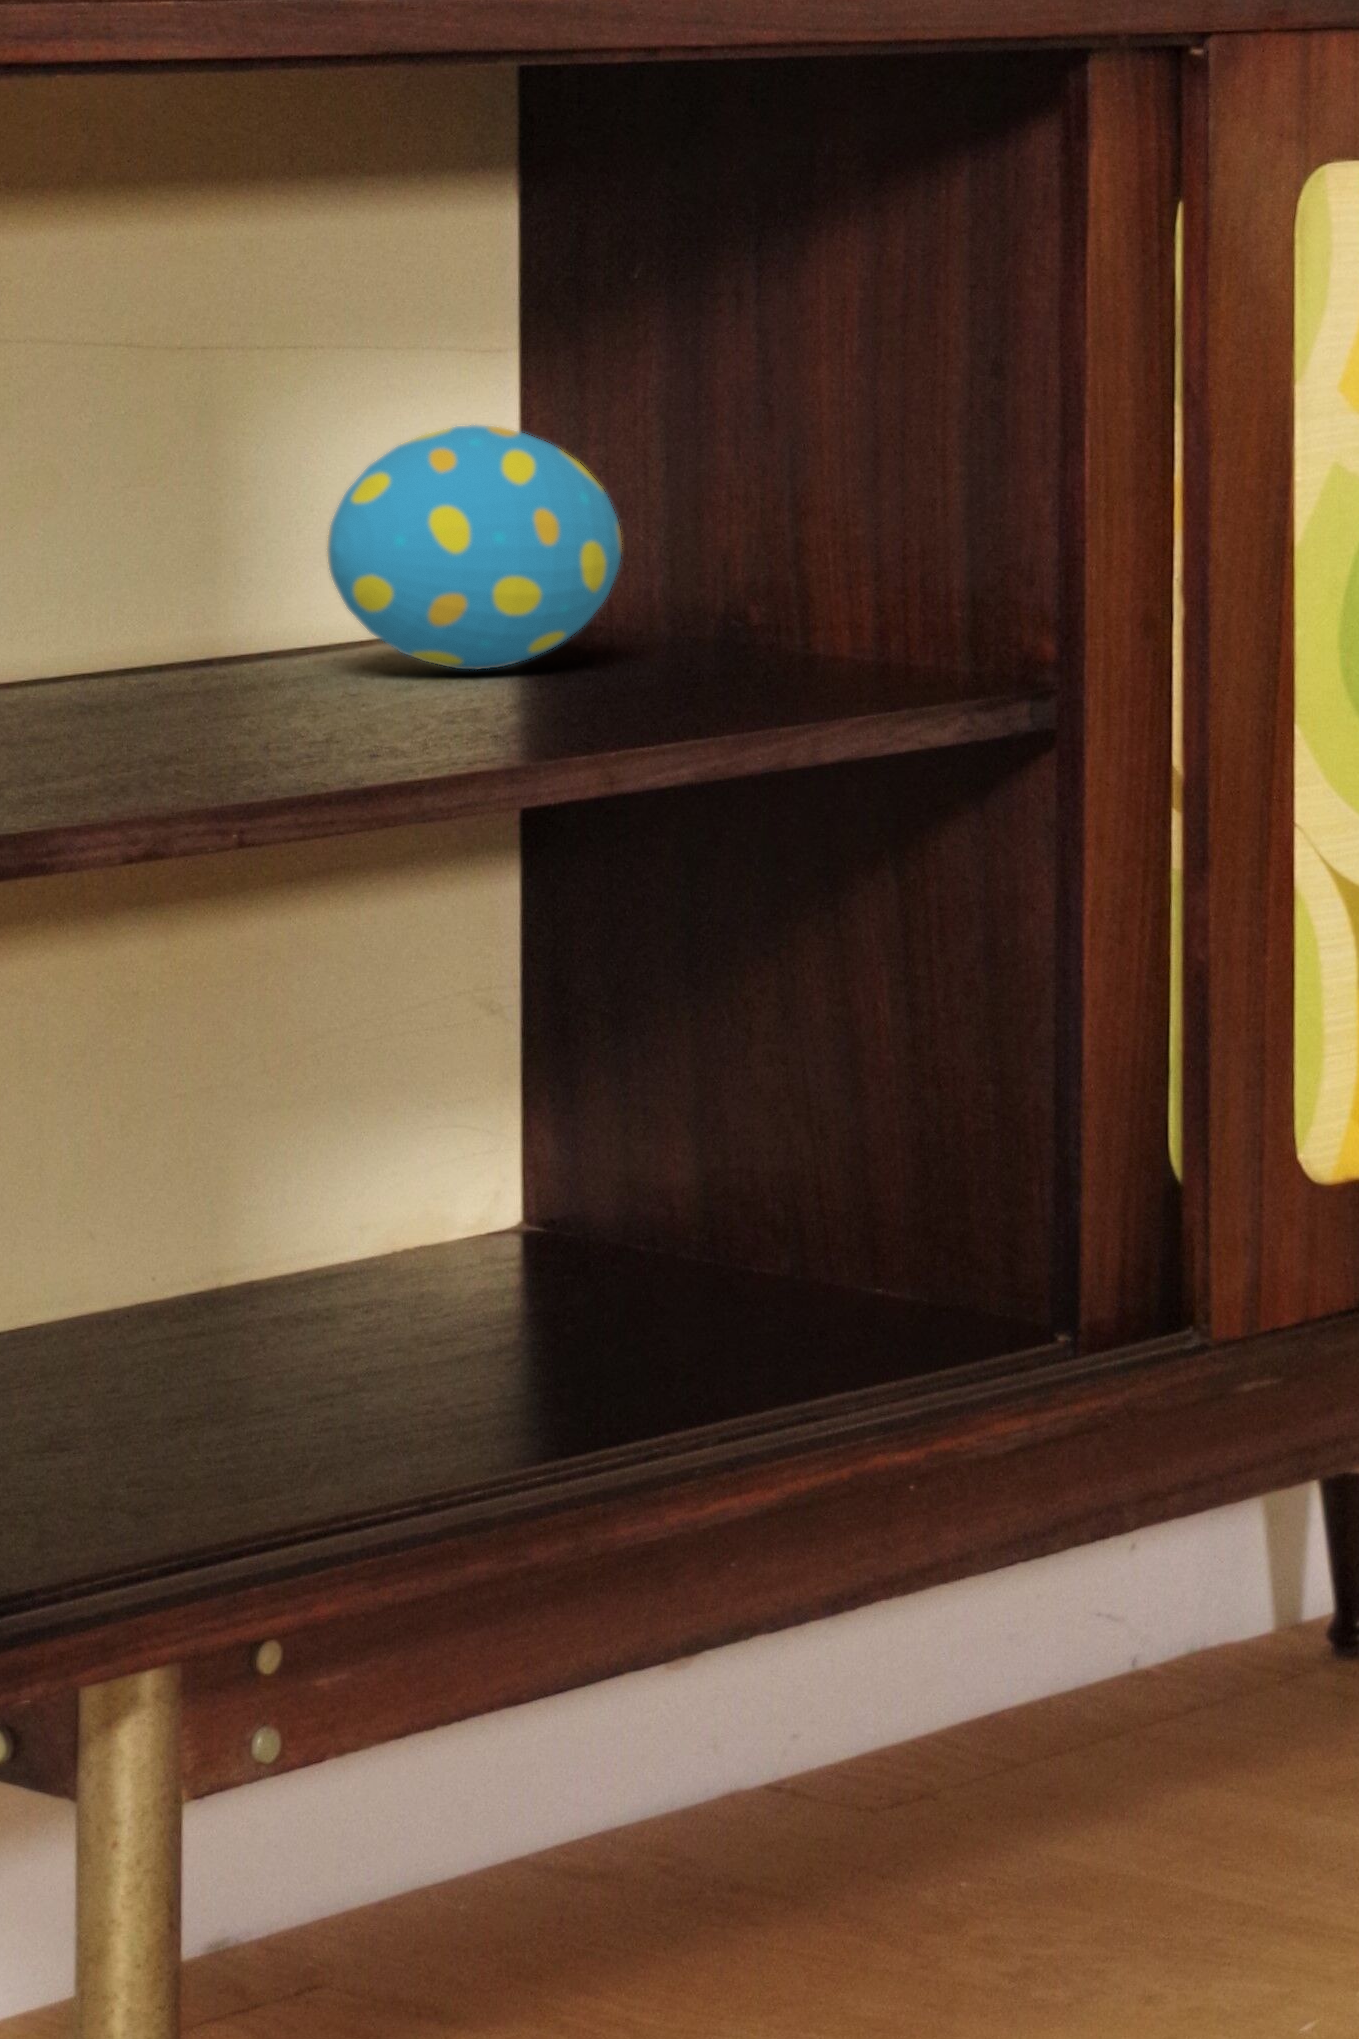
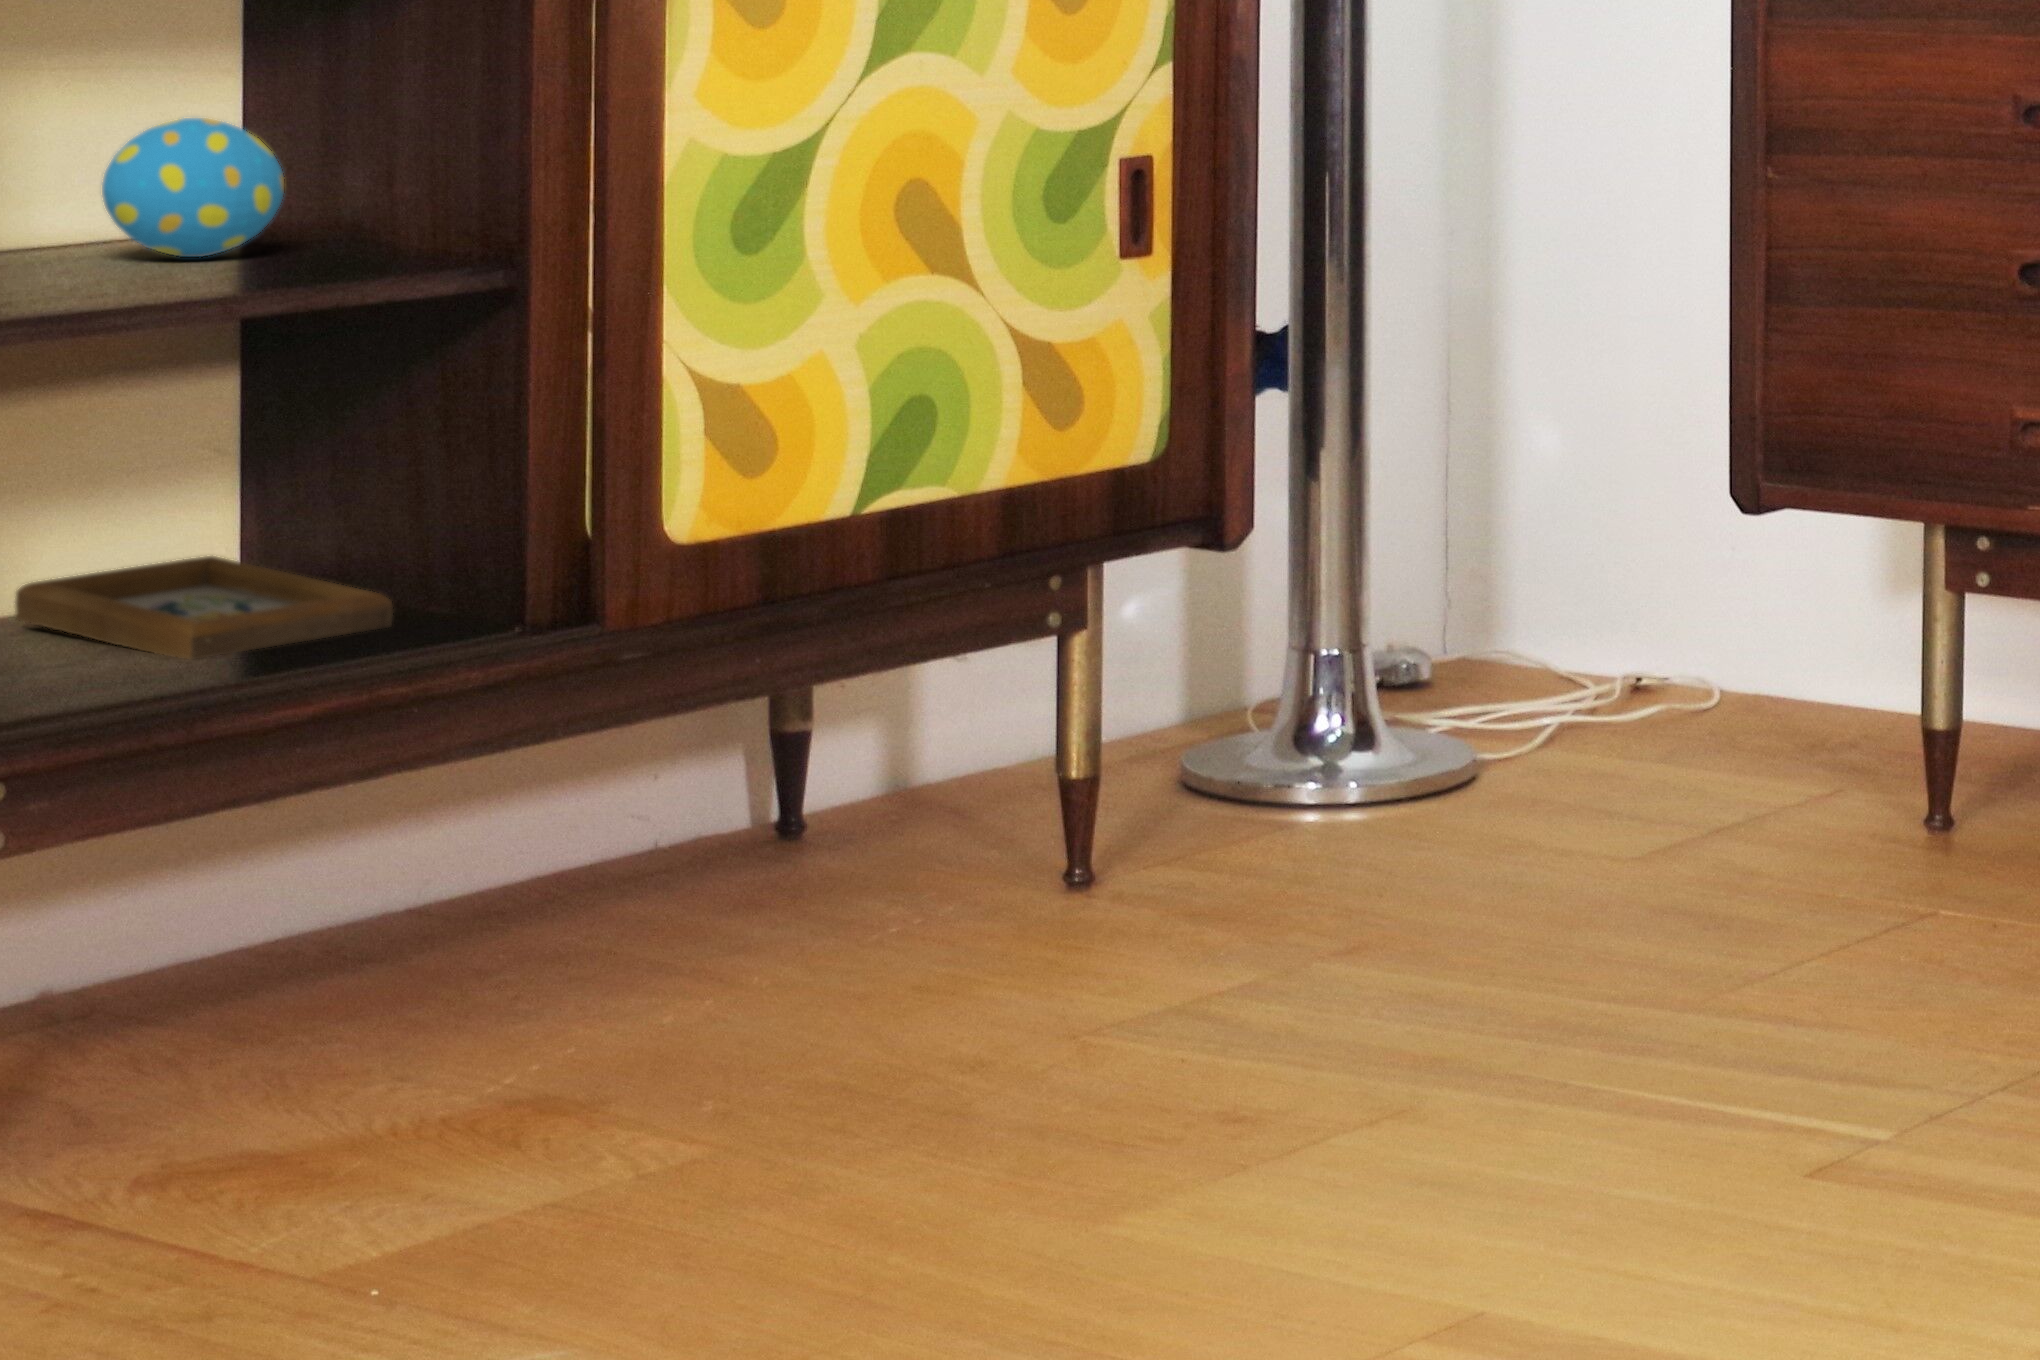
picture frame: none [199,1188,841,1397] -> present [15,556,393,659]

